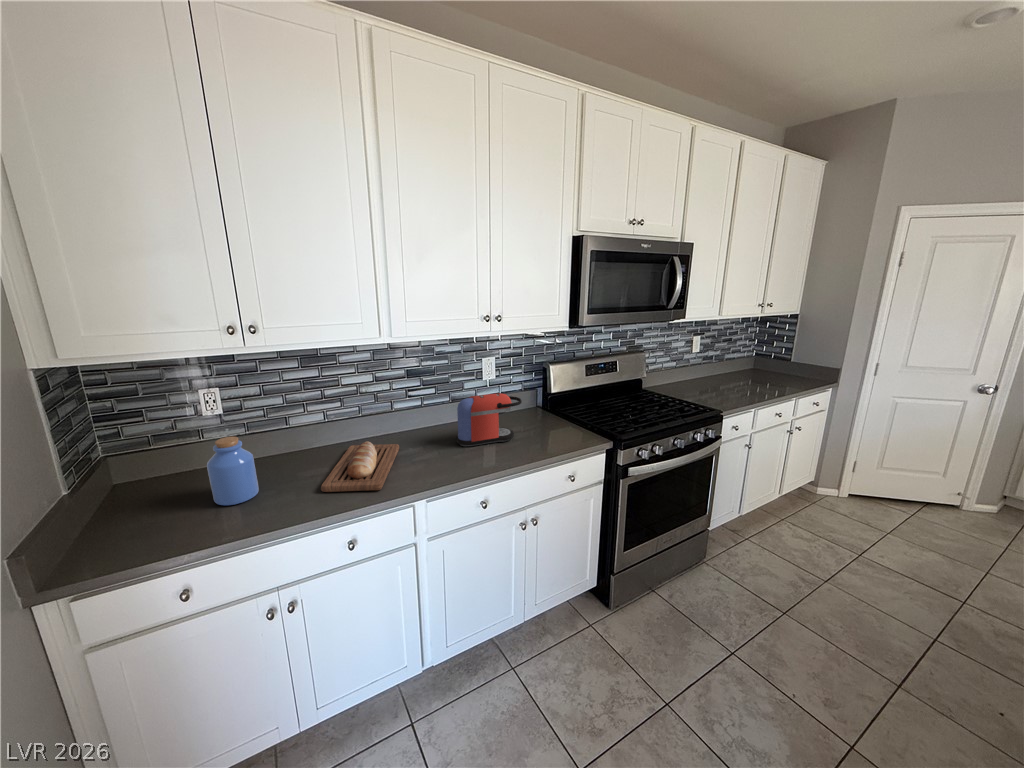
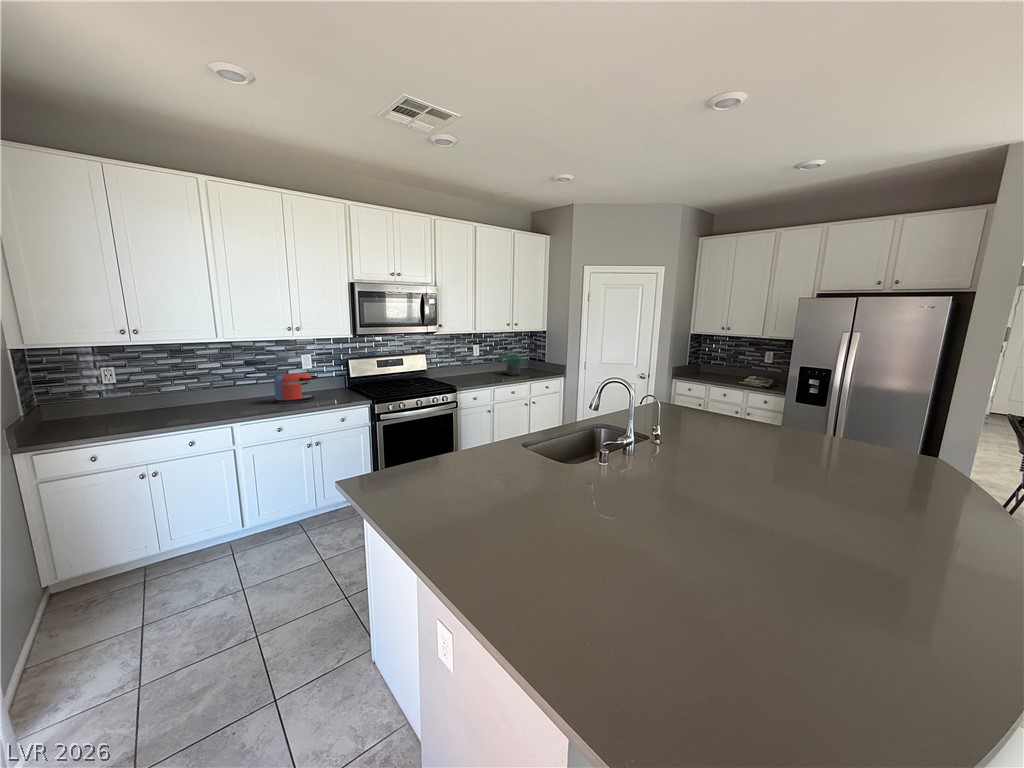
potted plant: none [726,334,783,383] -> present [504,353,523,375]
jar: present [207,437,259,505] -> none [107,390,139,426]
bread loaf: present [321,441,399,492] -> none [178,400,236,420]

